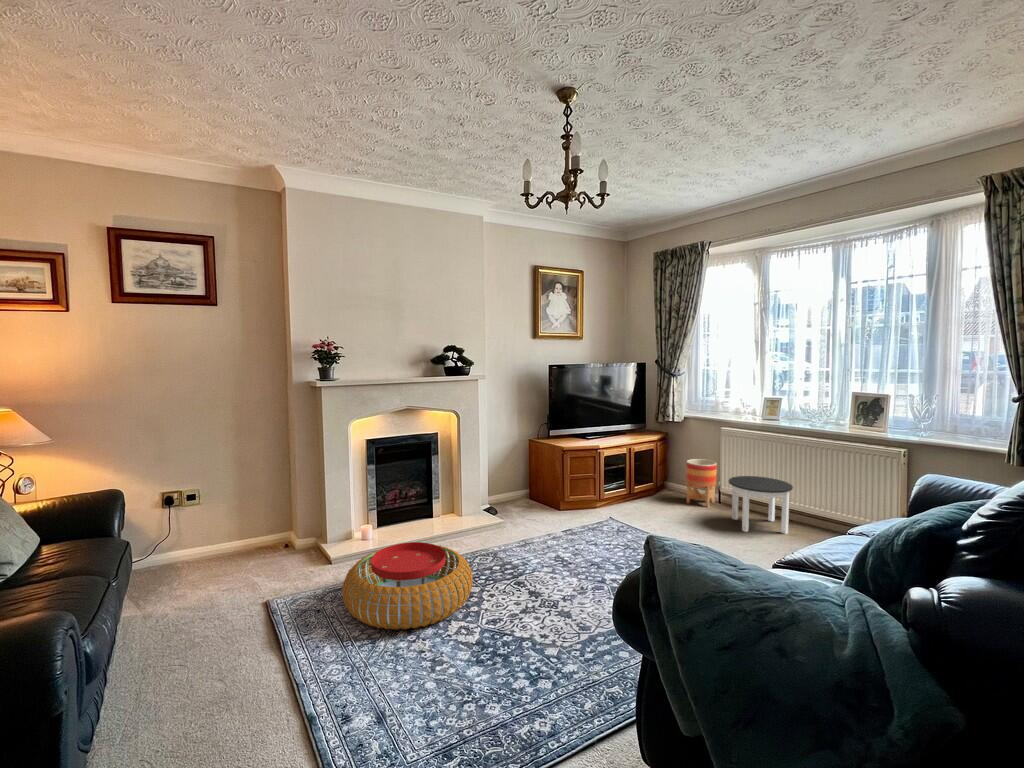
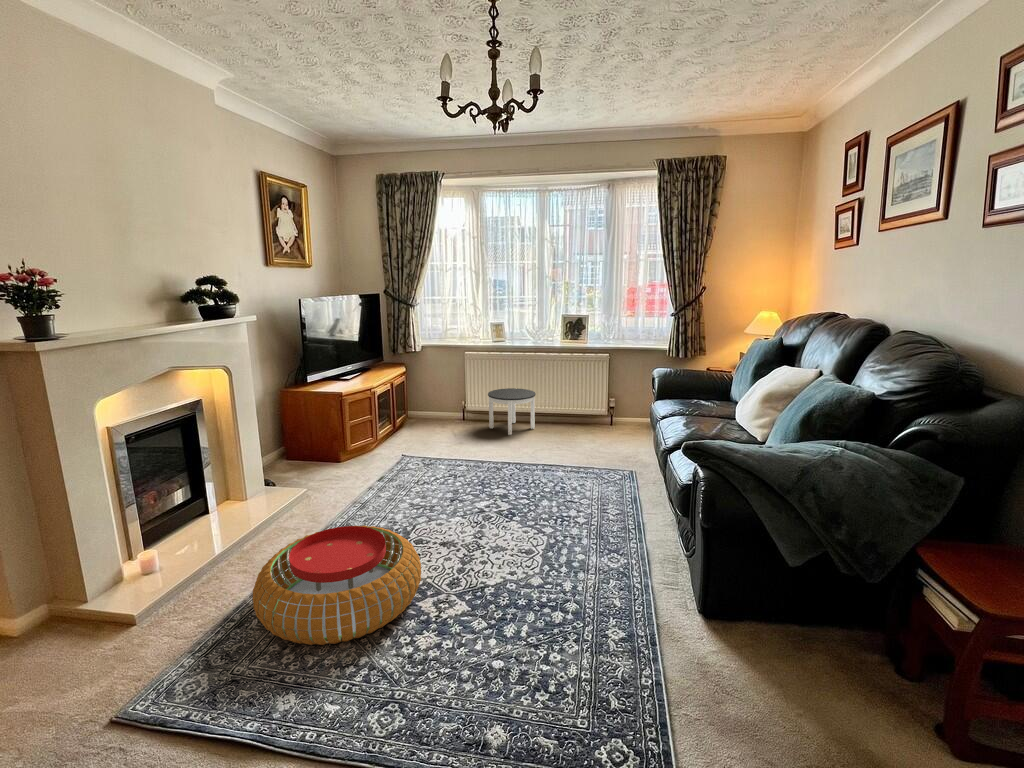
planter: present [686,459,717,507] -> none [436,383,462,426]

